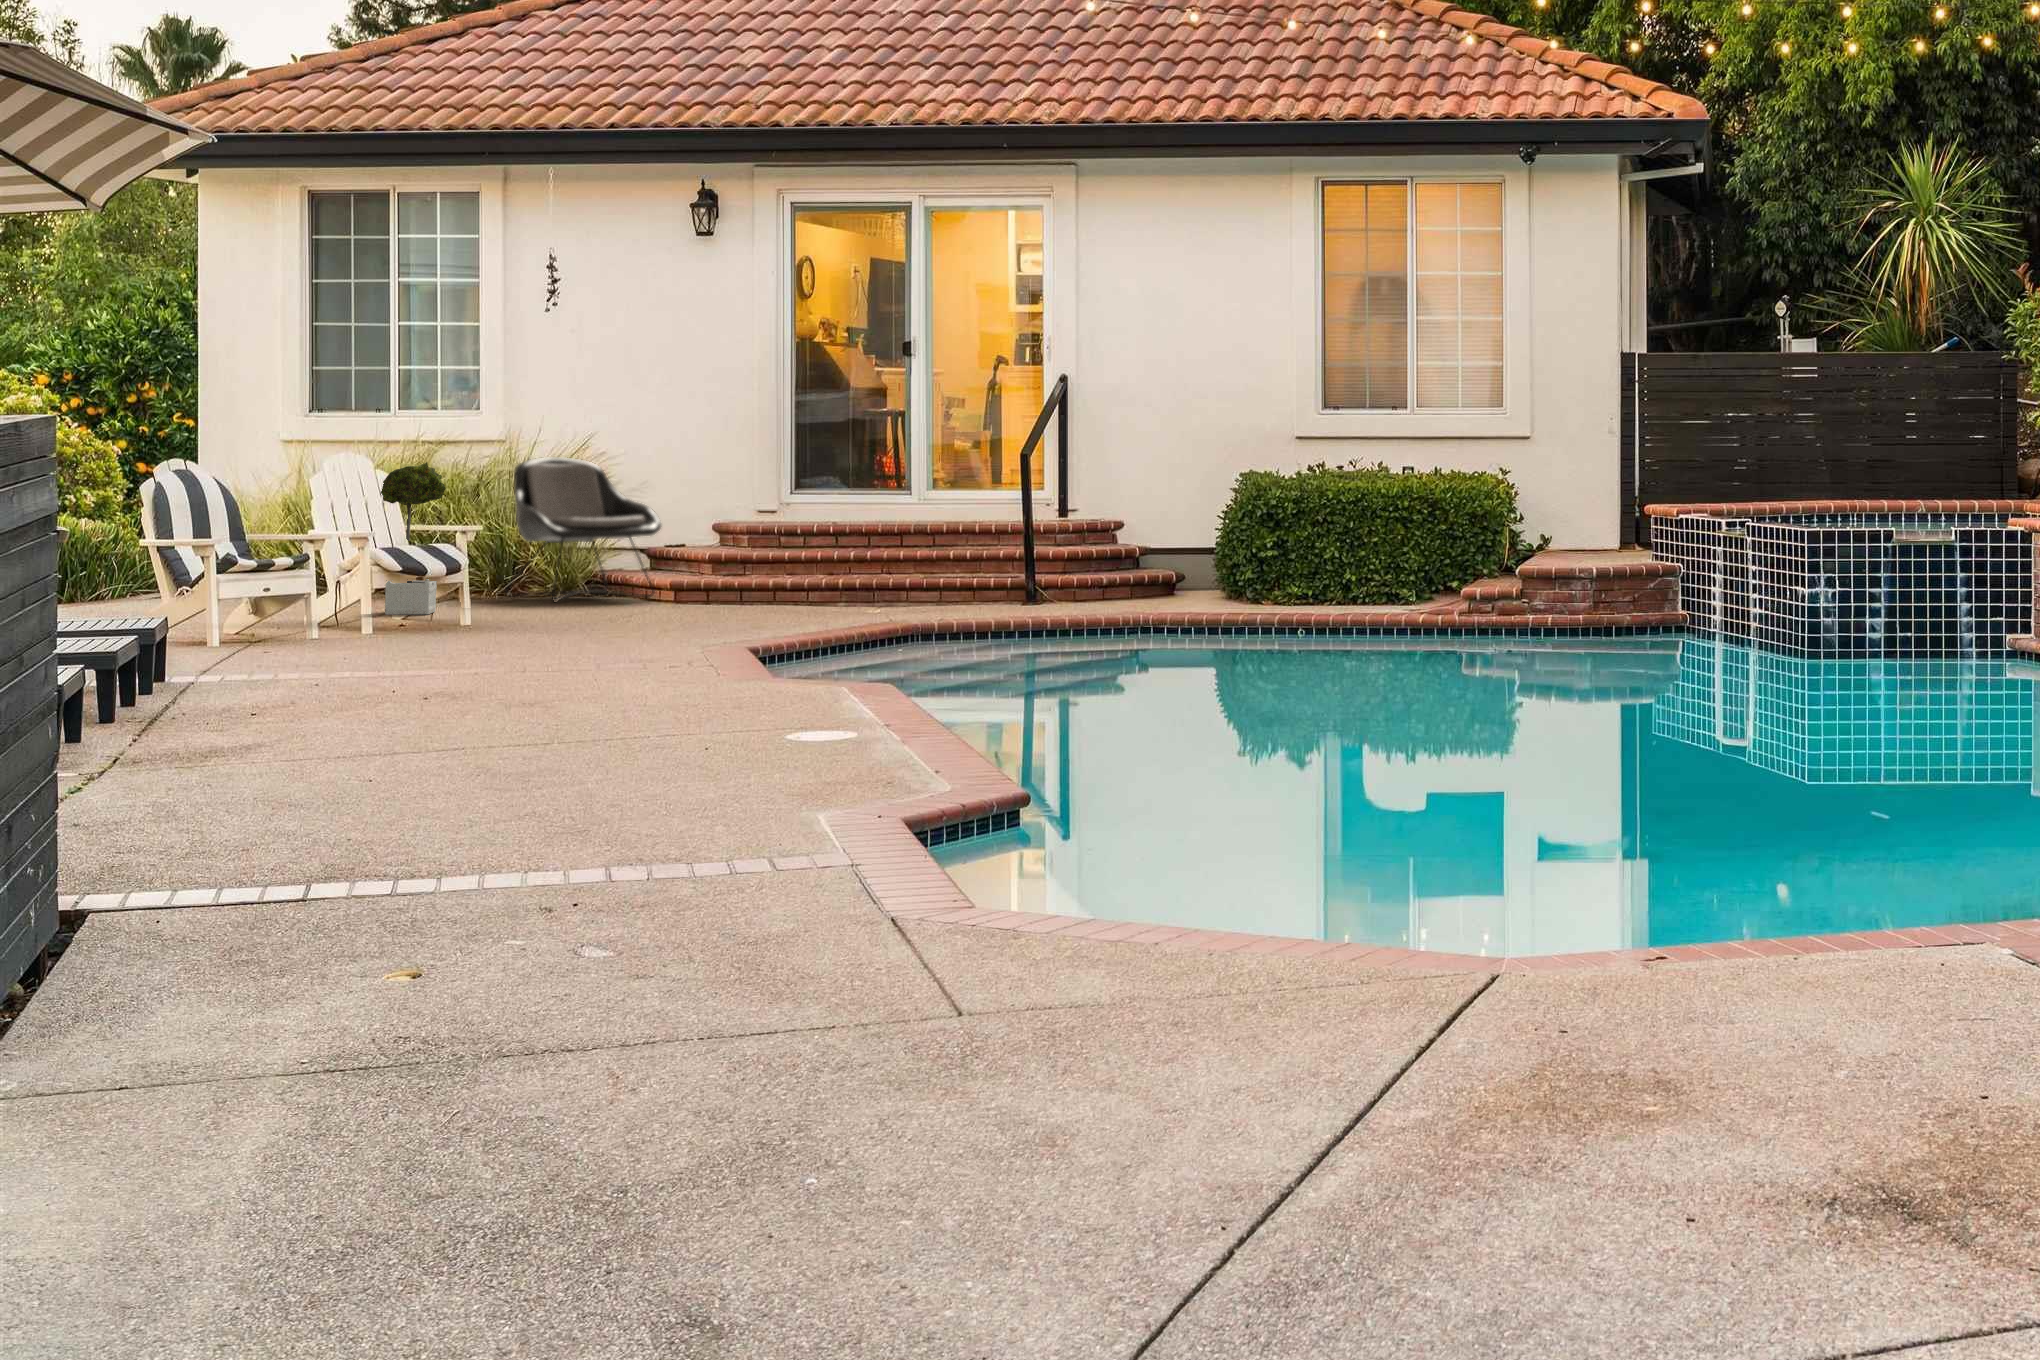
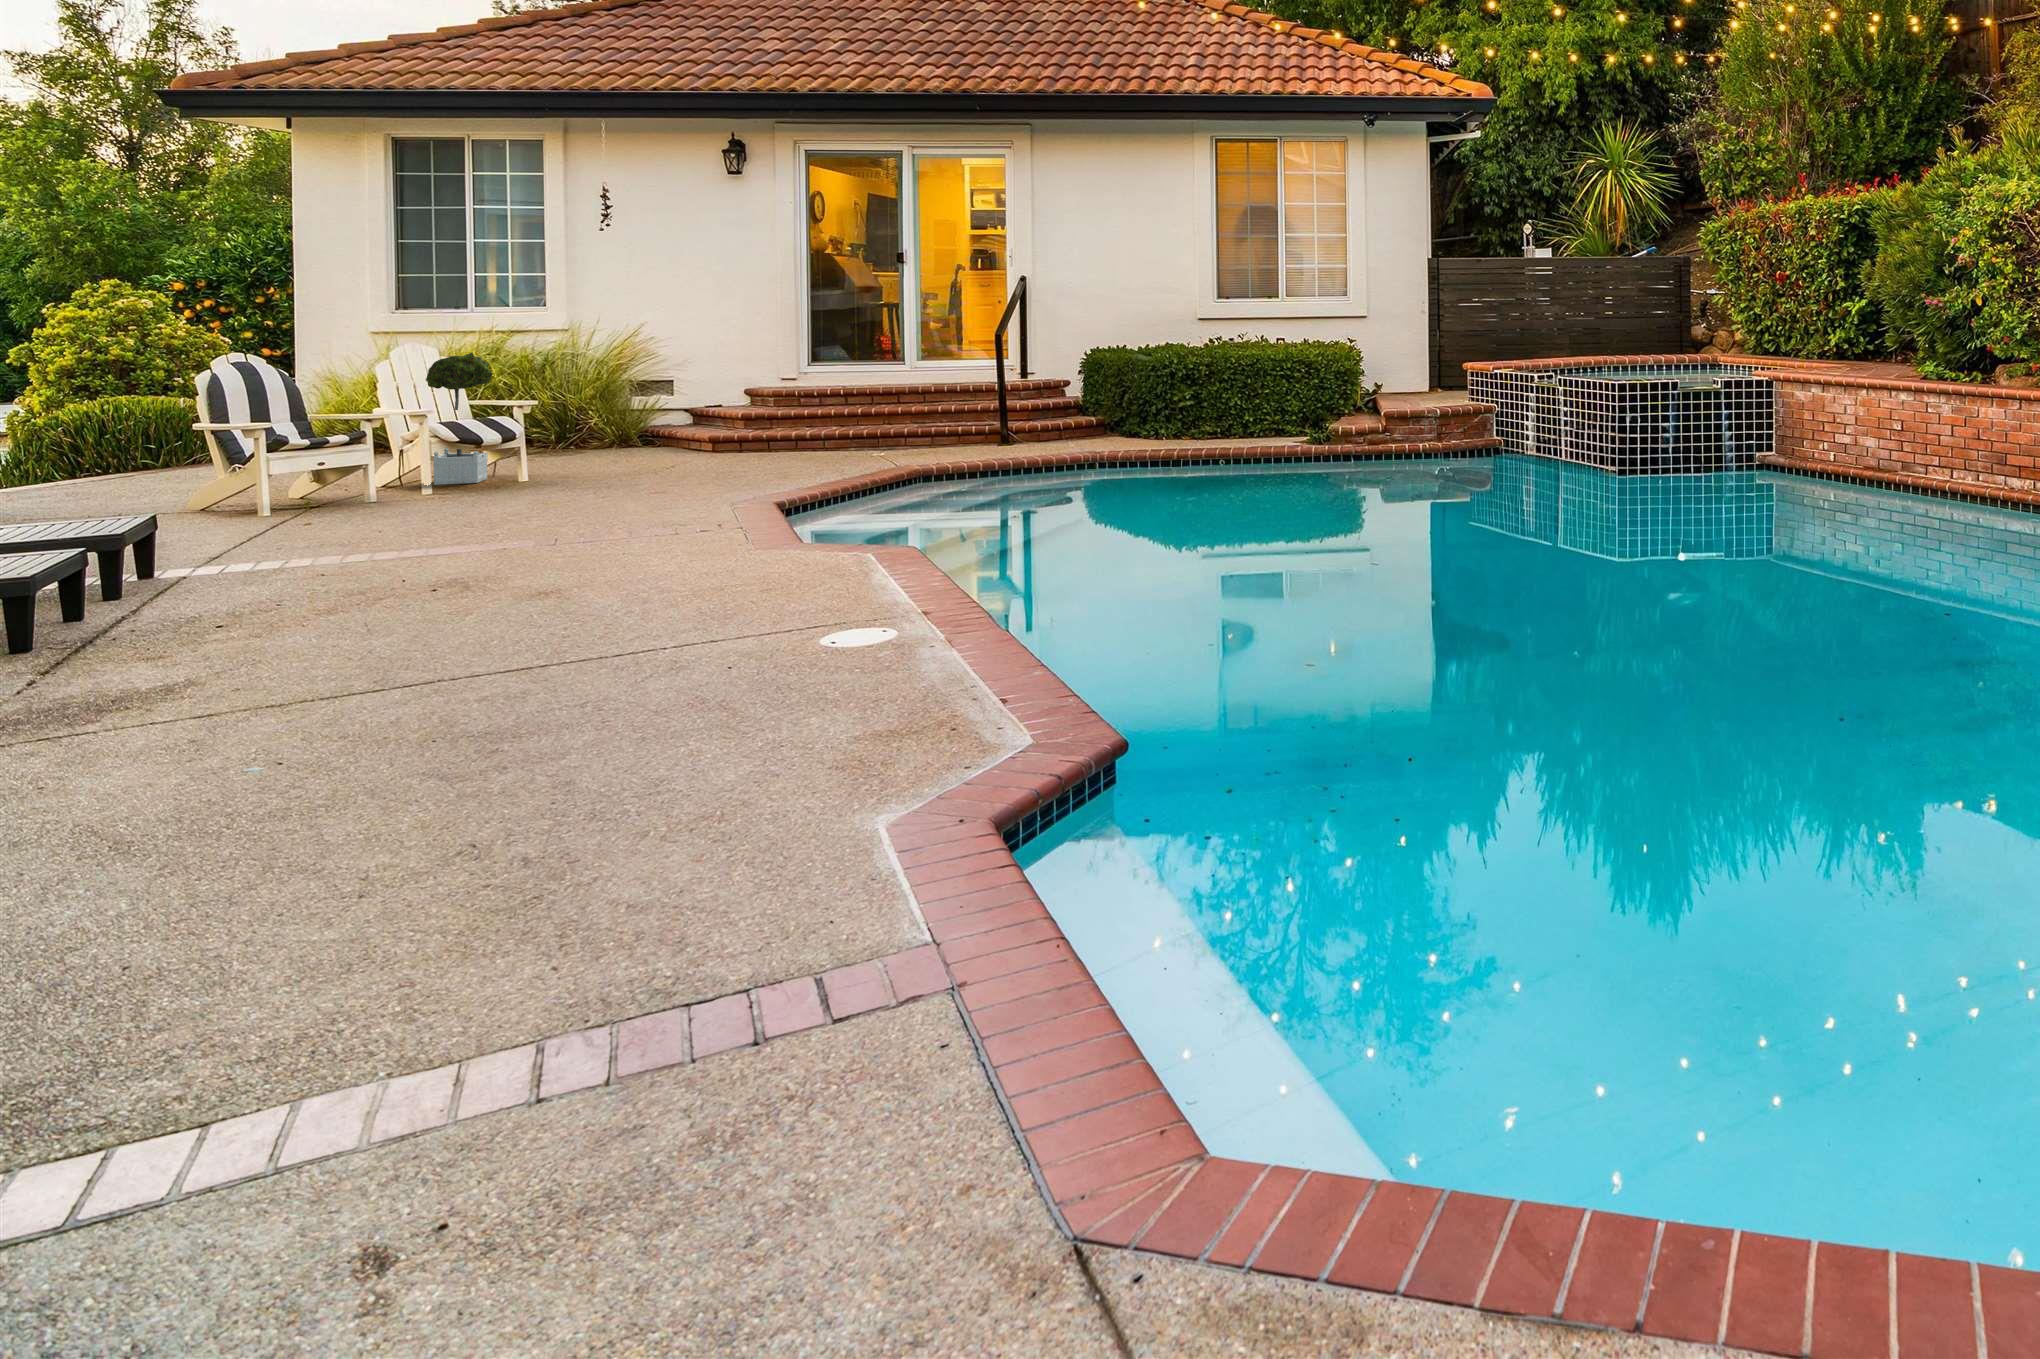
lounge chair: present [506,457,662,603] -> none [564,345,703,463]

